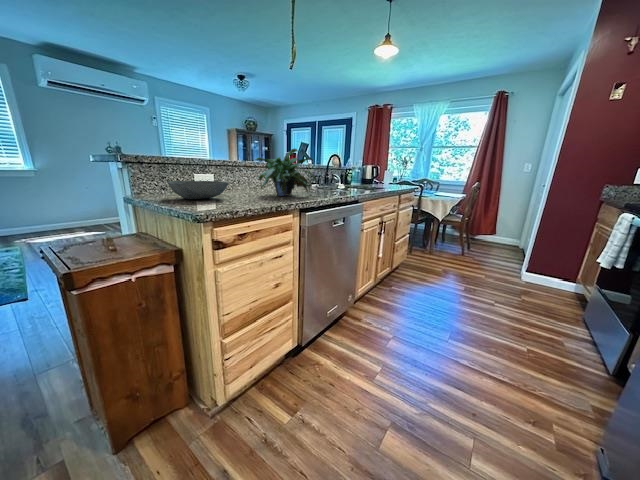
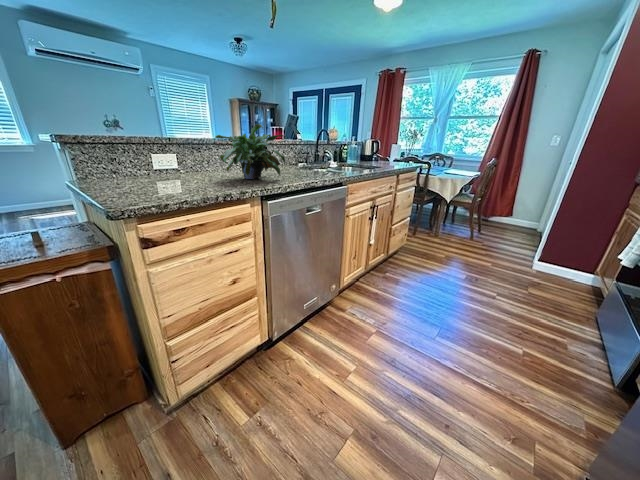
bowl: present [167,181,228,199] -> none [105,163,180,185]

